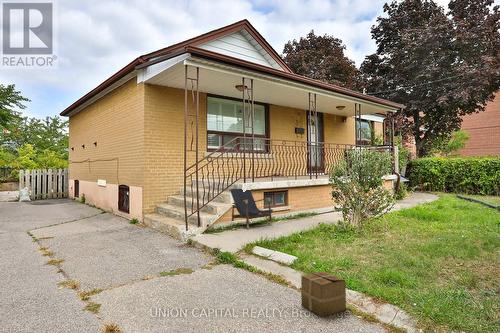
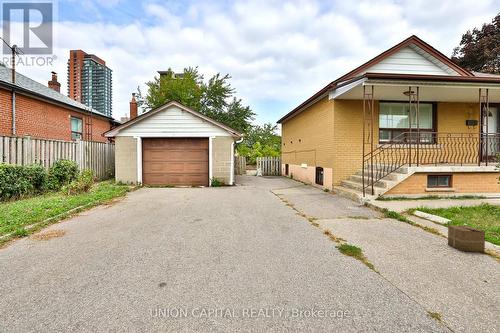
lounge chair: present [231,189,273,229] -> none [398,171,435,201]

